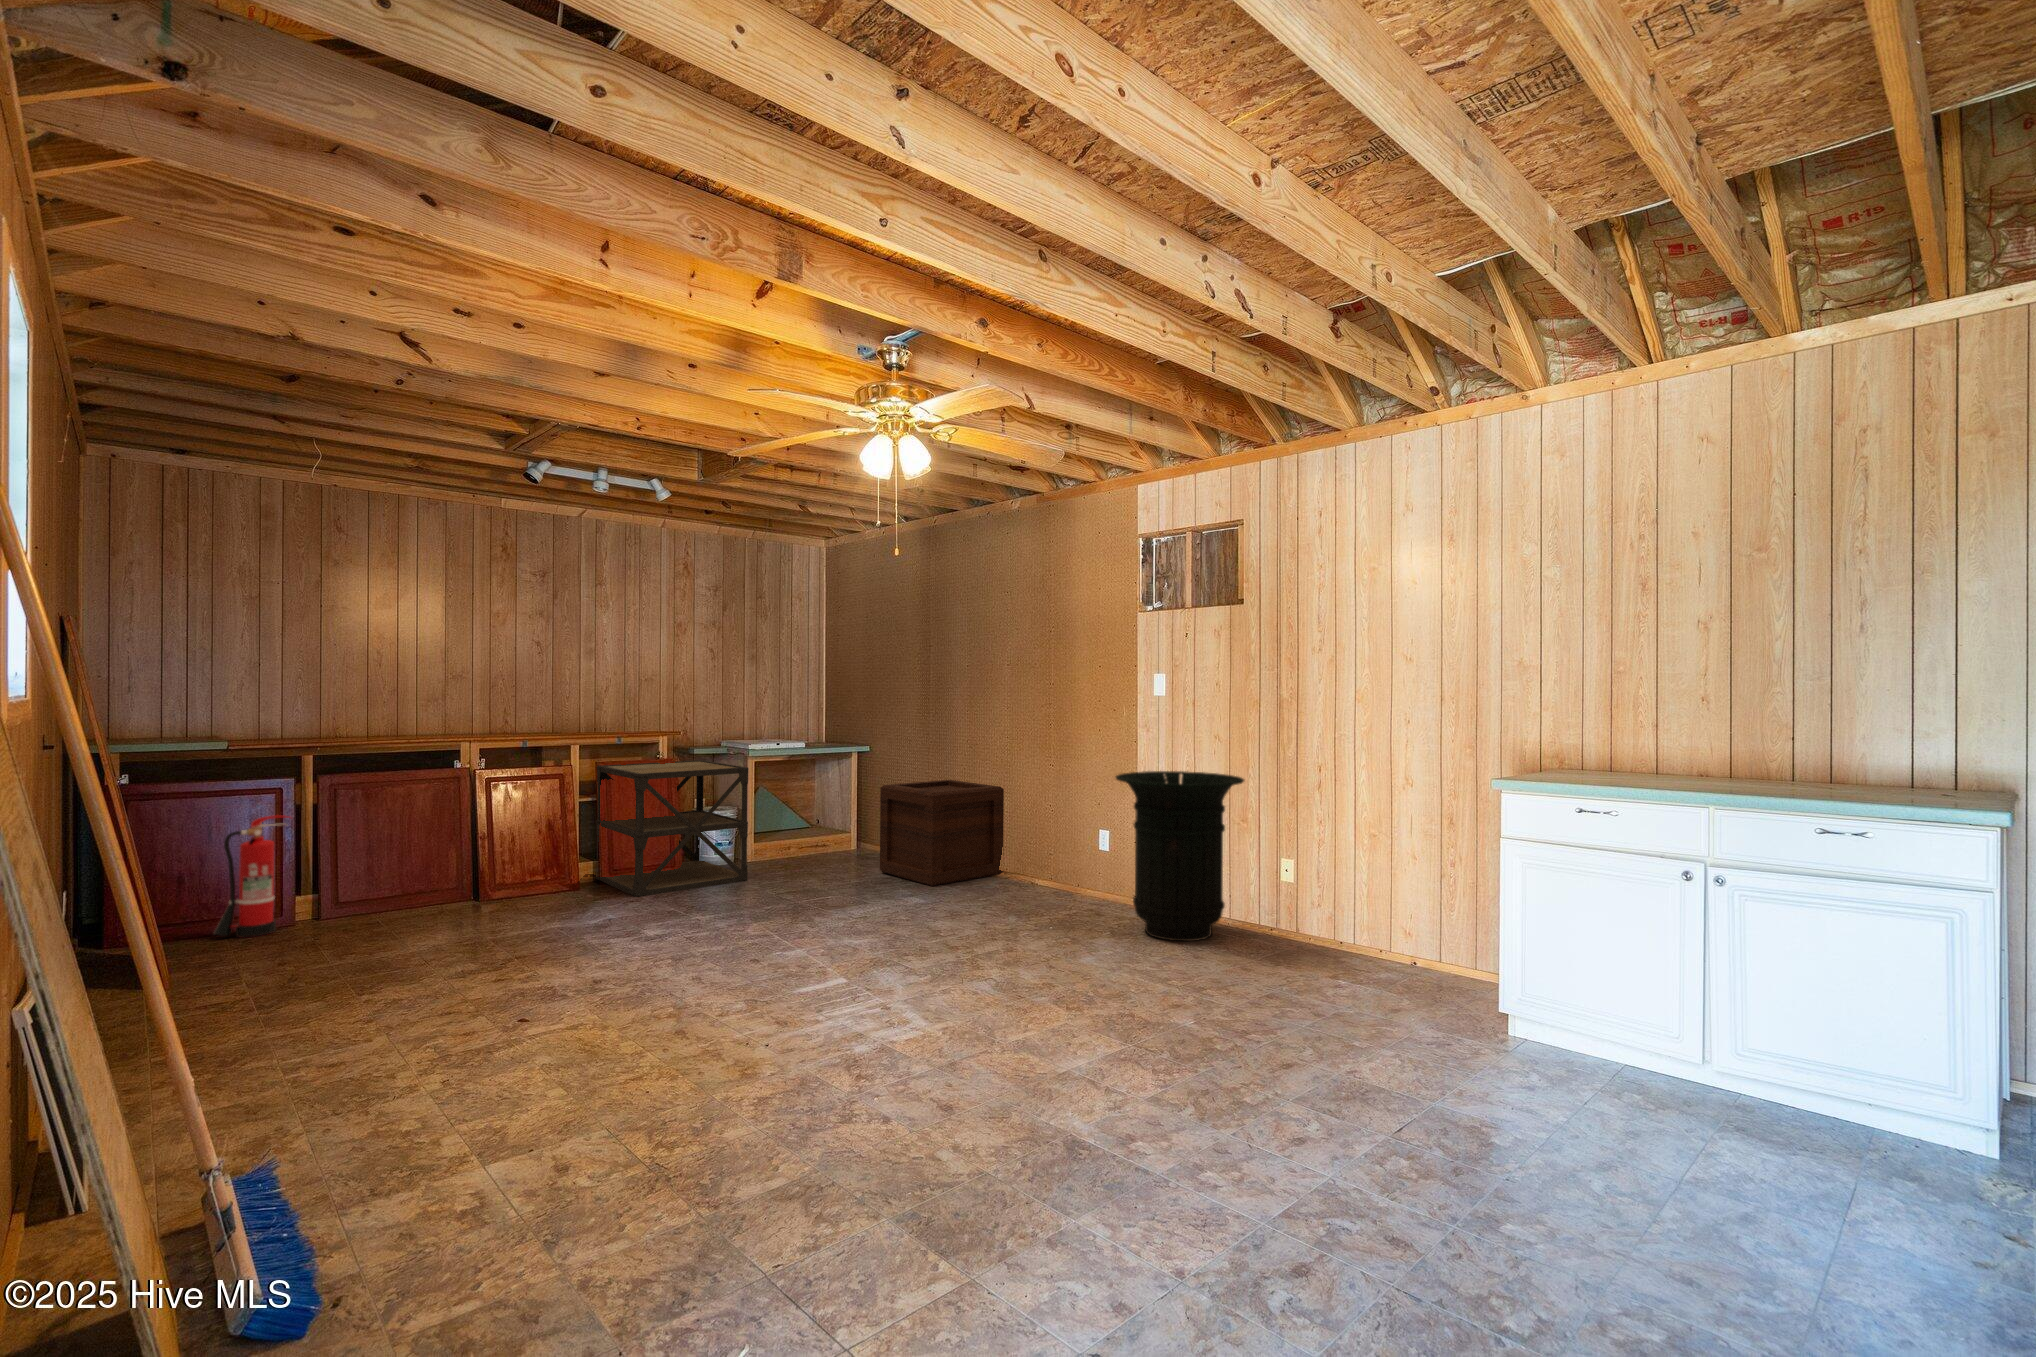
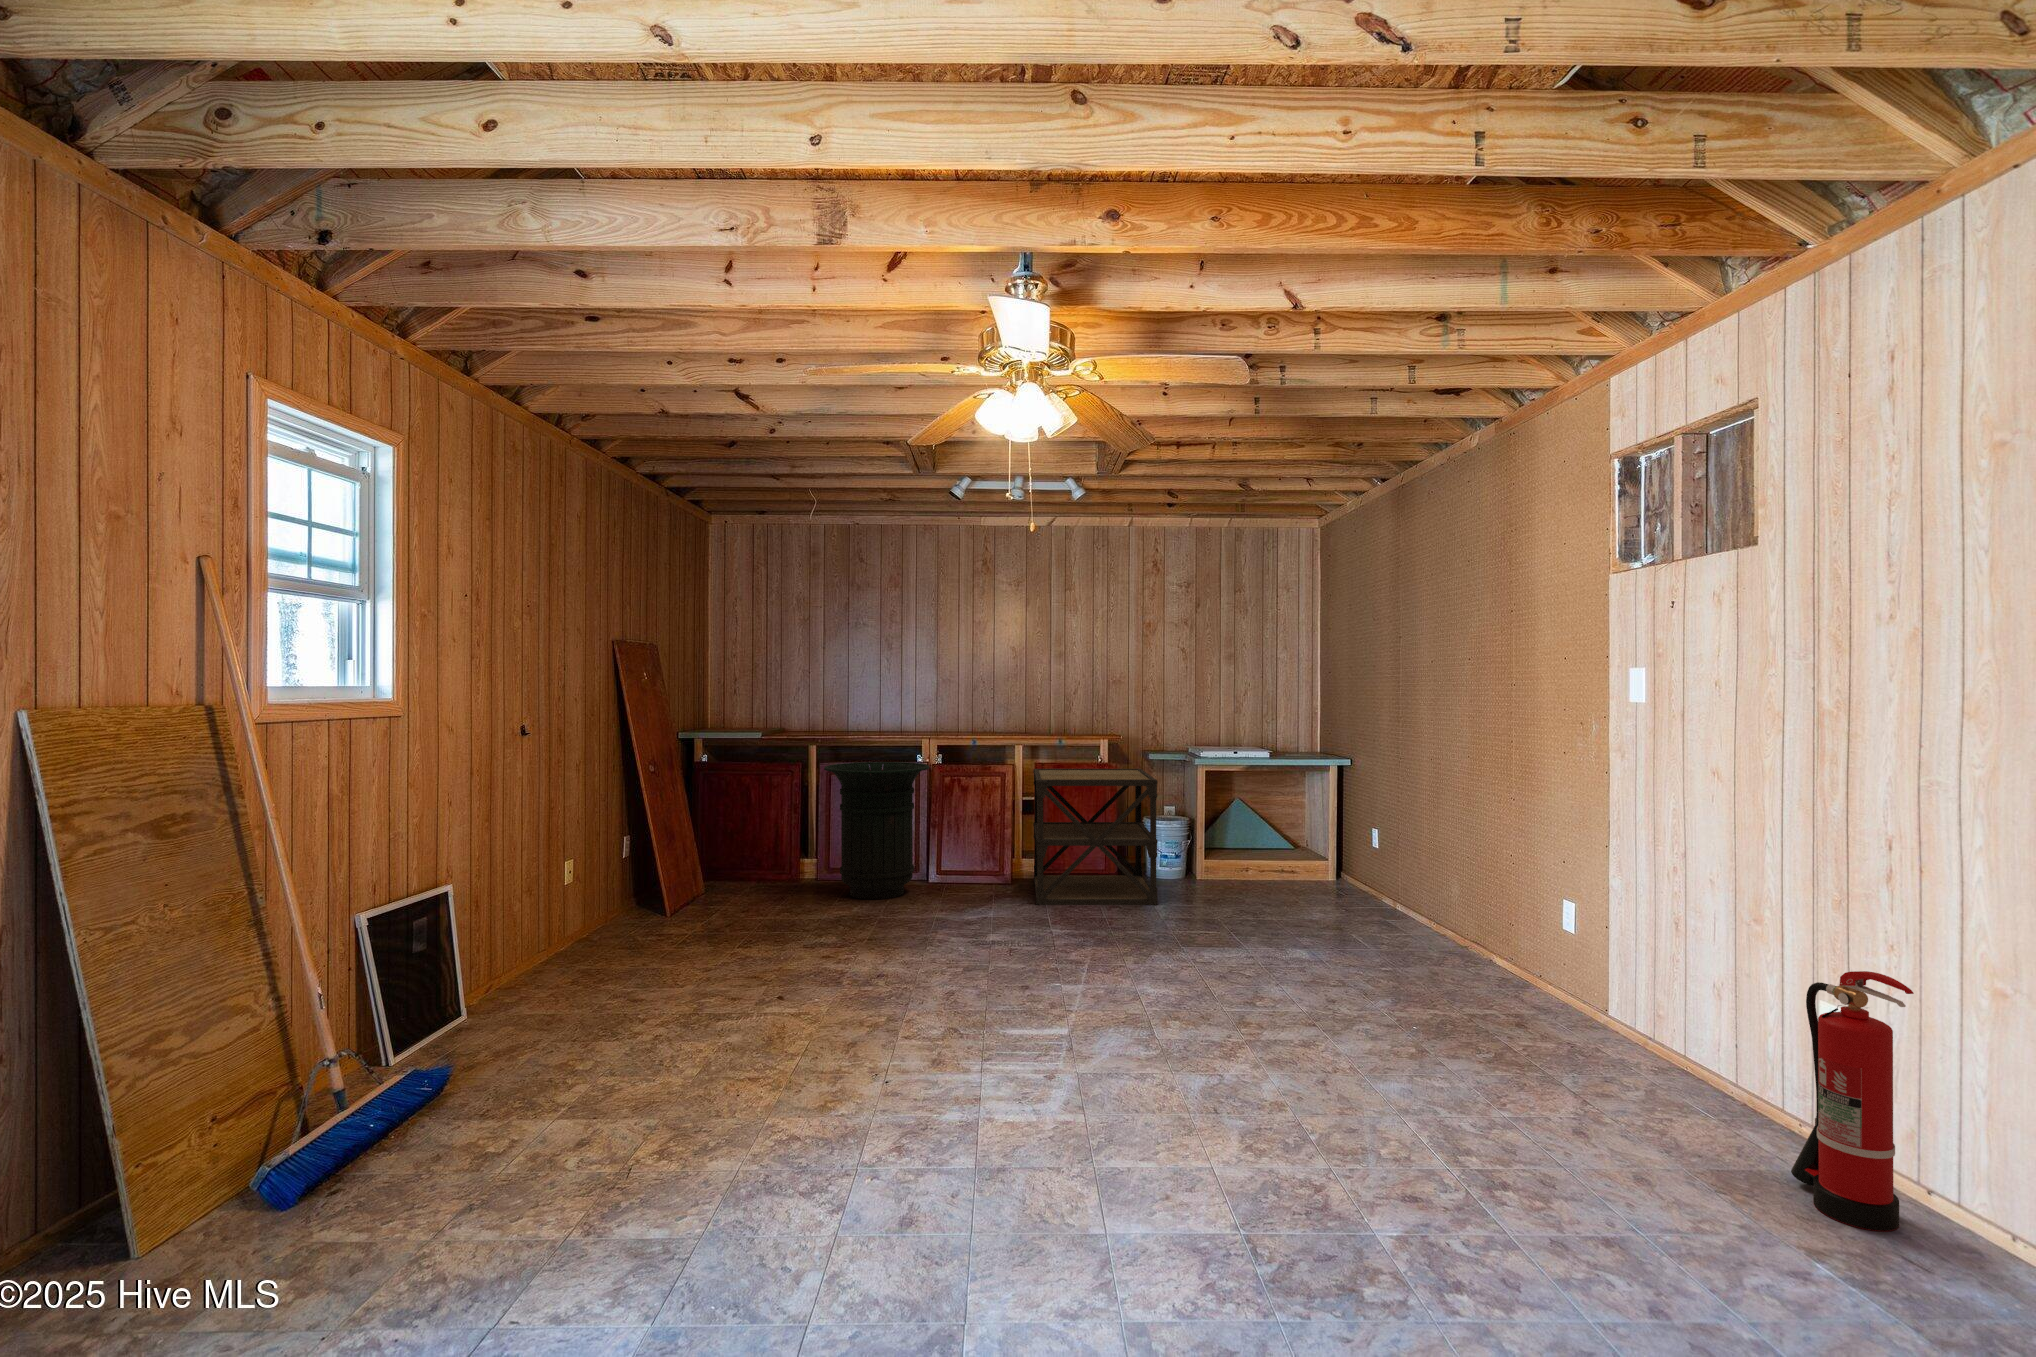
trash can: present [1116,771,1244,941] -> present [824,762,929,899]
wooden crate: present [880,780,1004,886] -> none [1307,812,1464,948]
fire extinguisher: present [214,815,288,937] -> present [1791,971,1914,1231]

